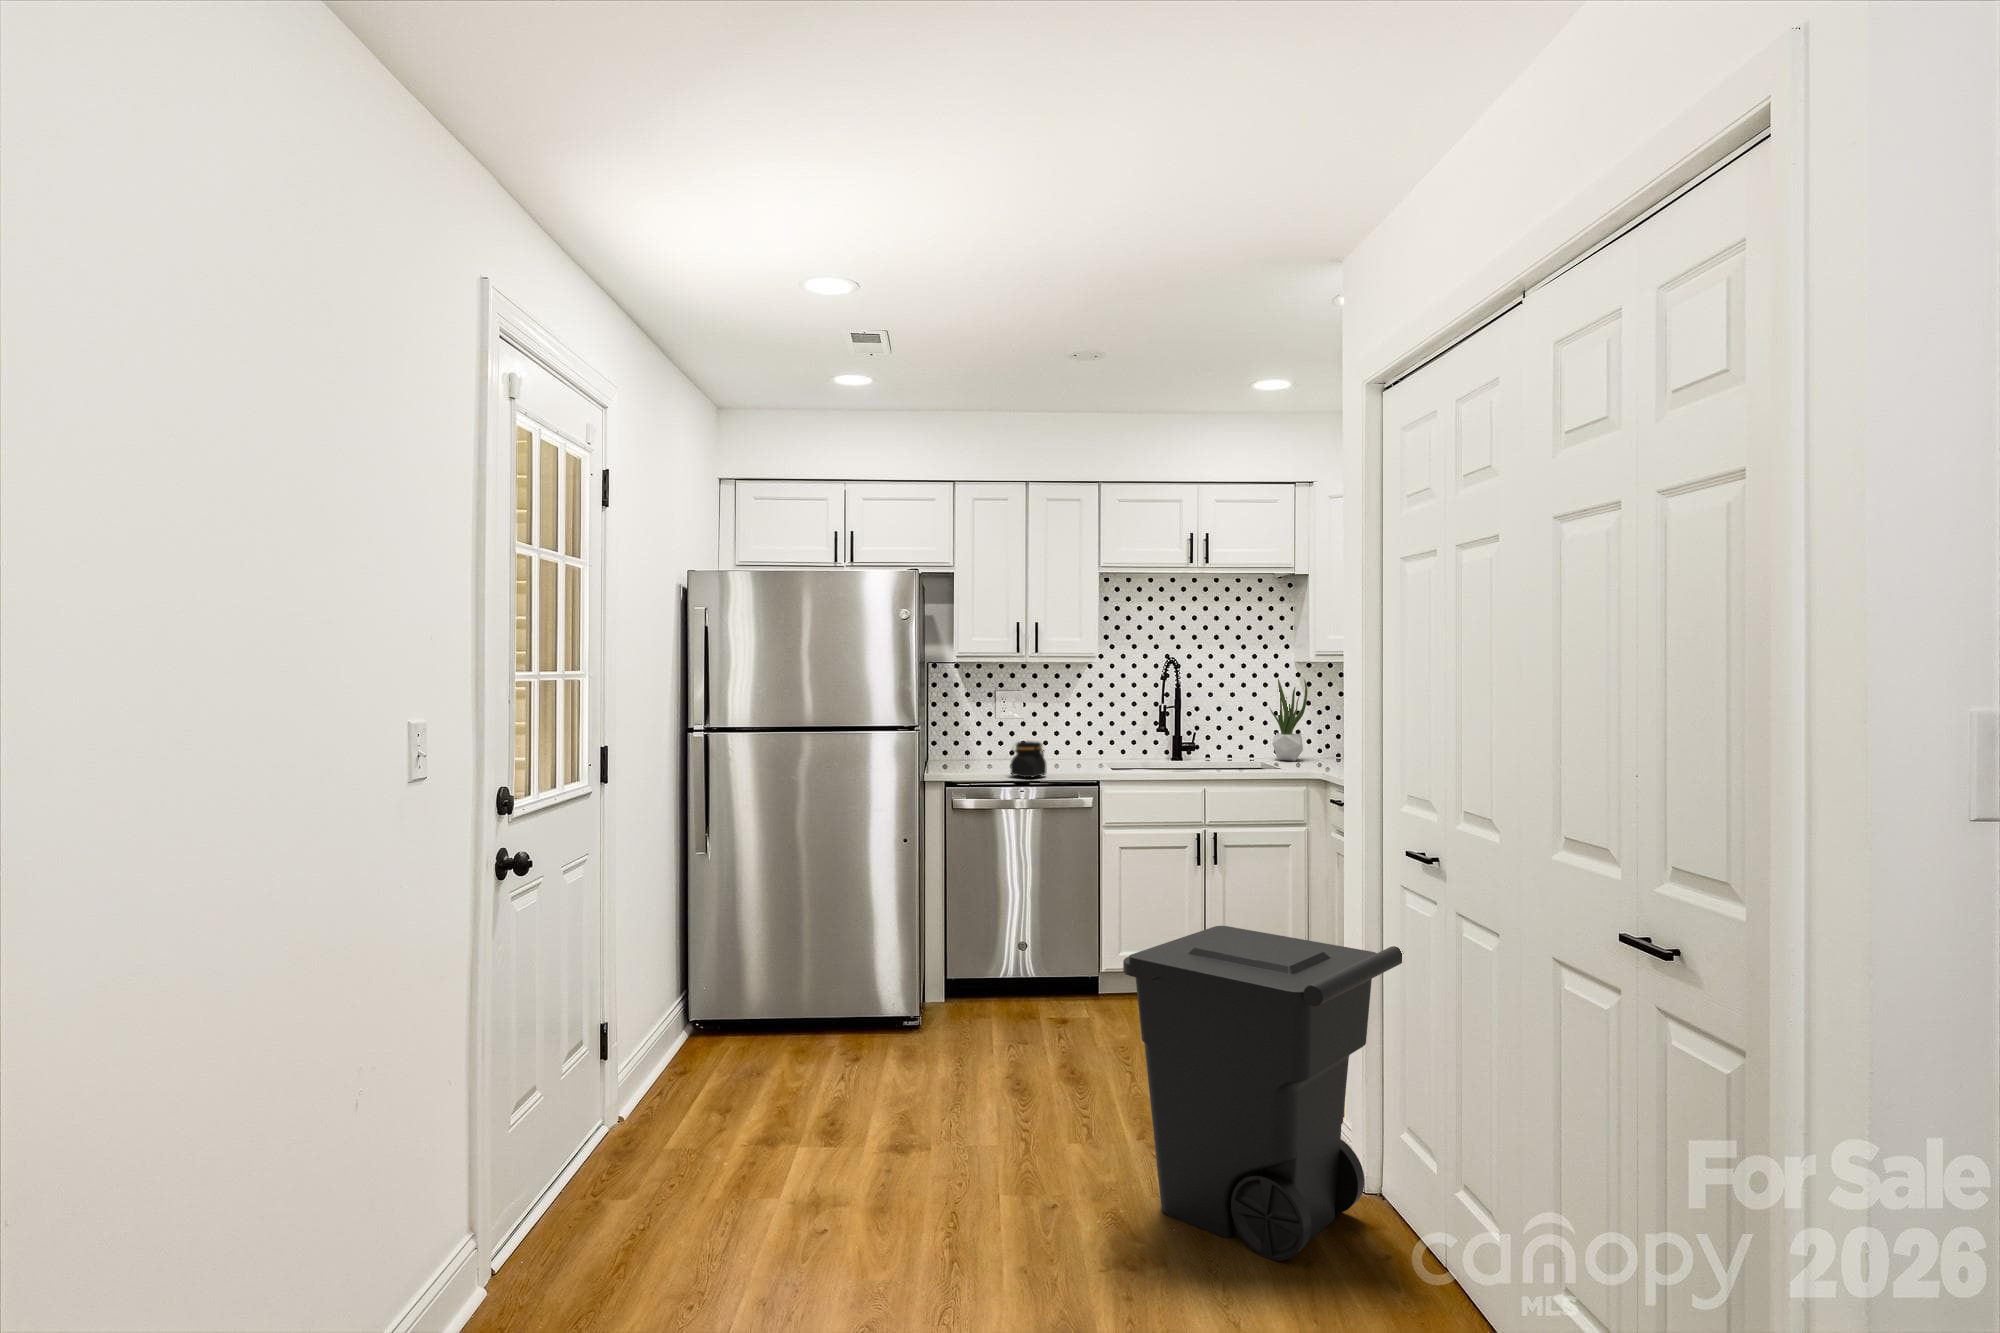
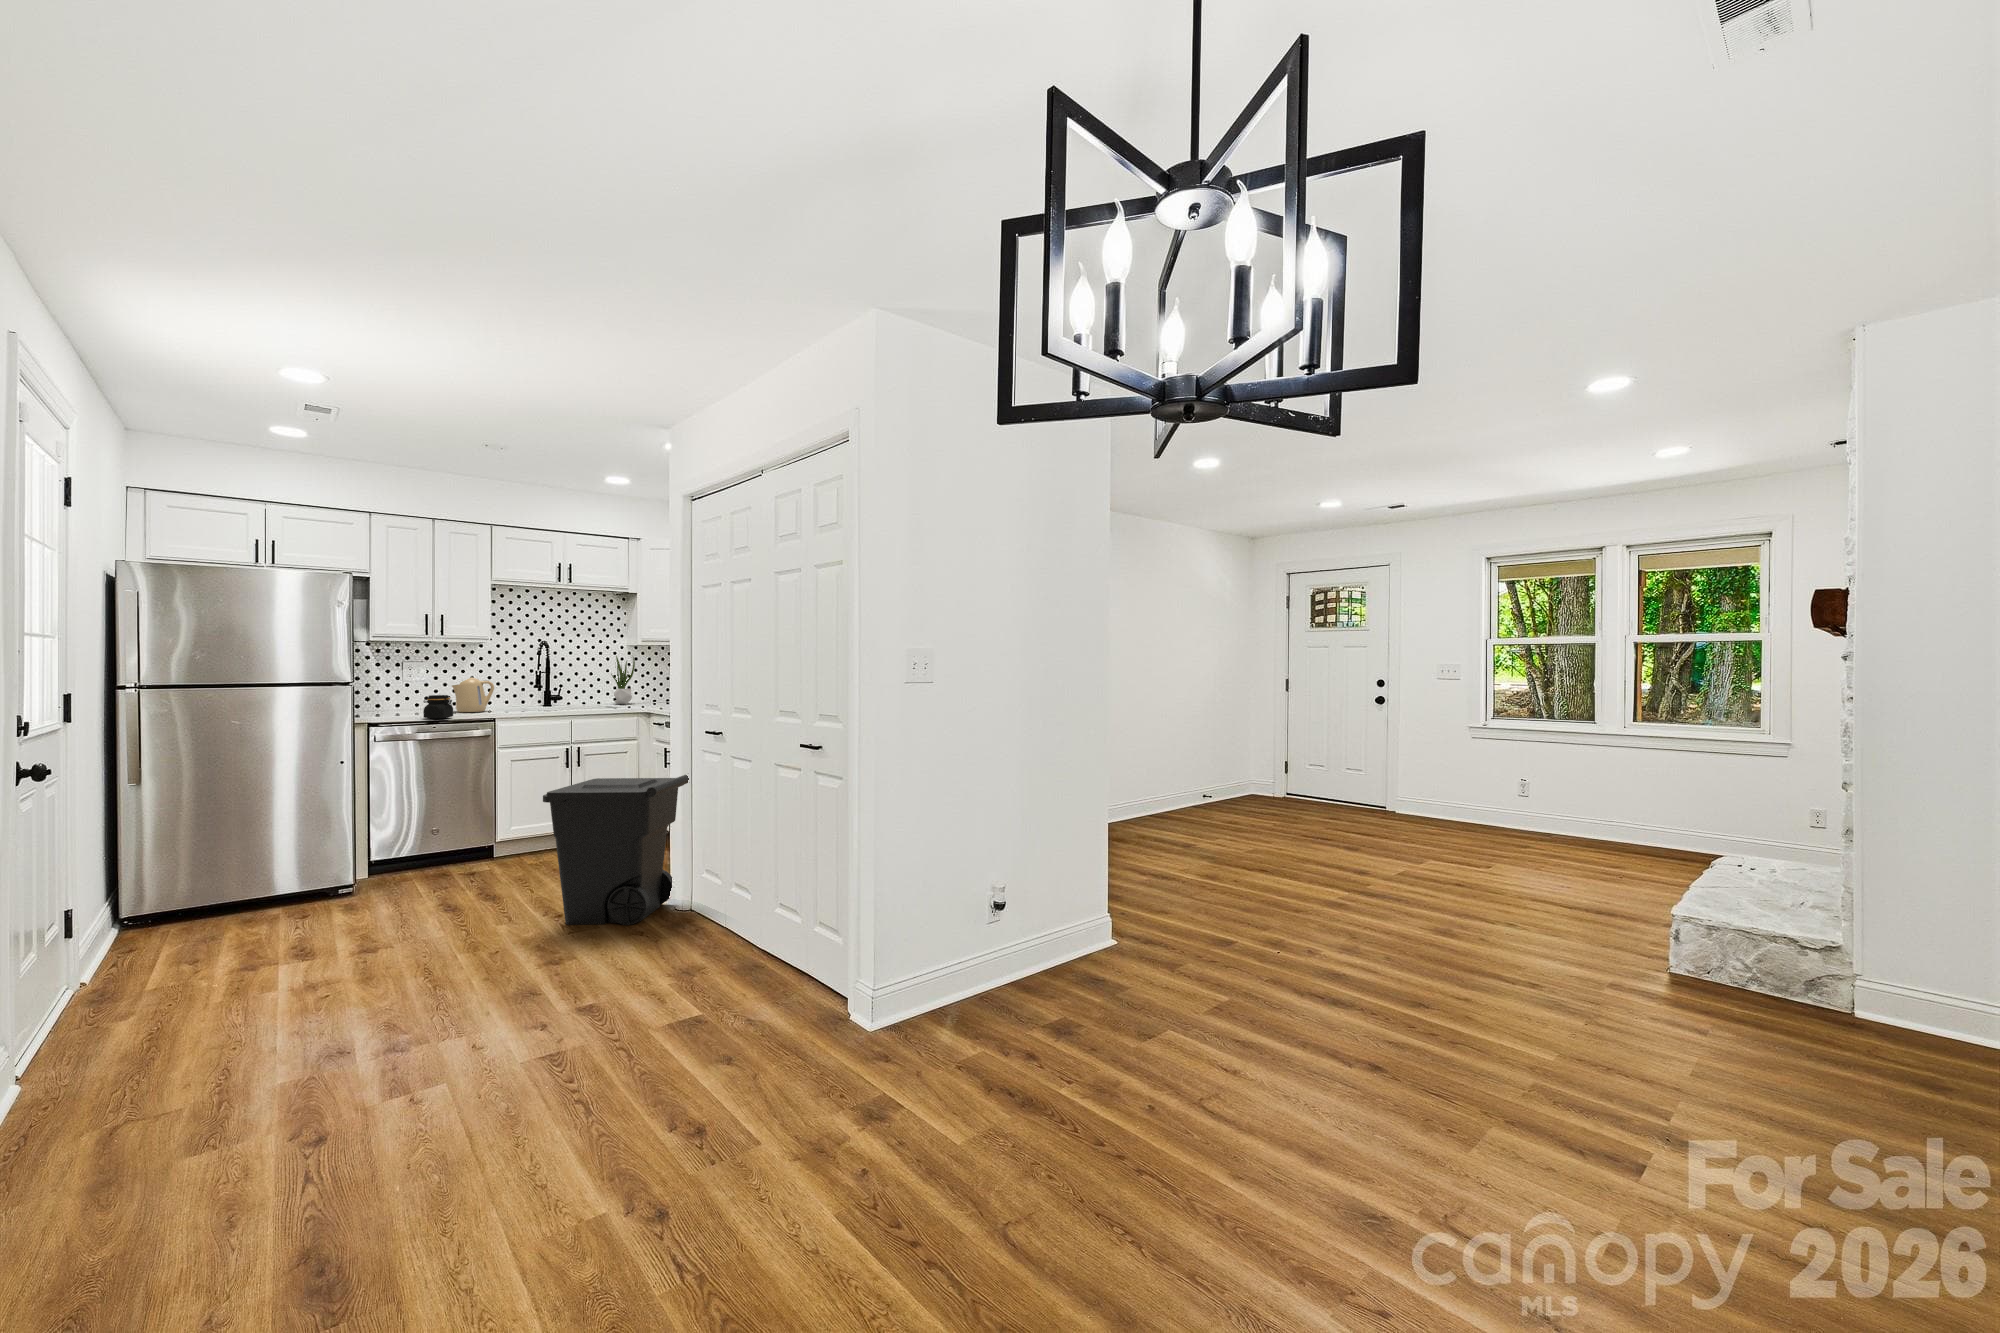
kettle: none [1051,714,1104,766] -> present [452,678,494,712]

